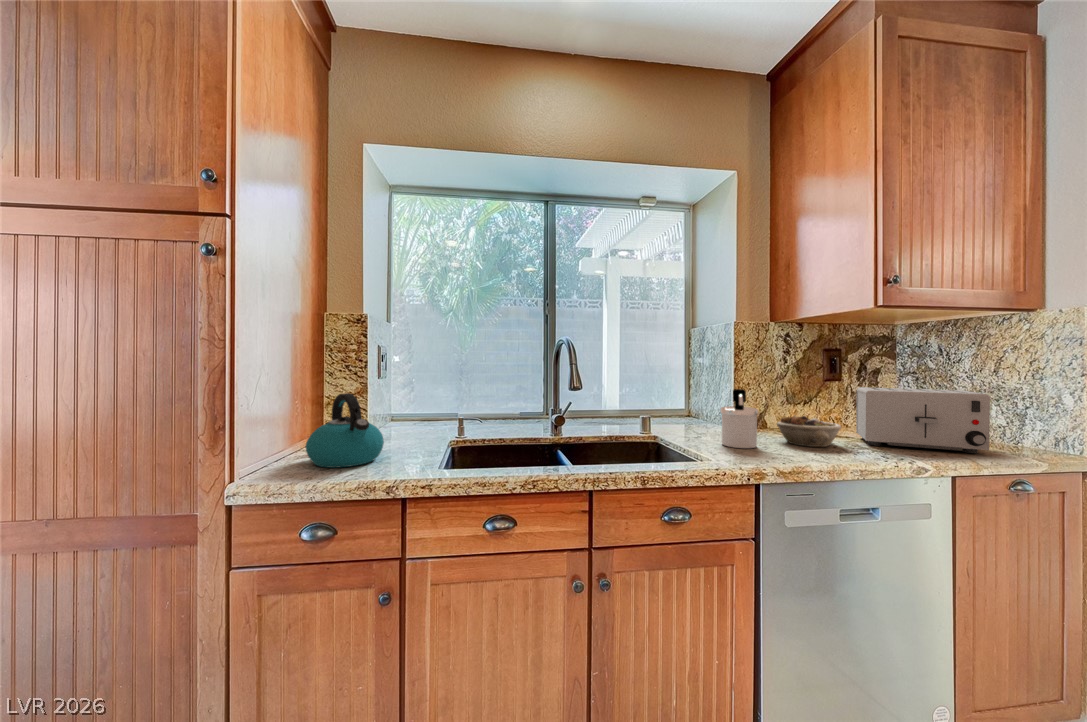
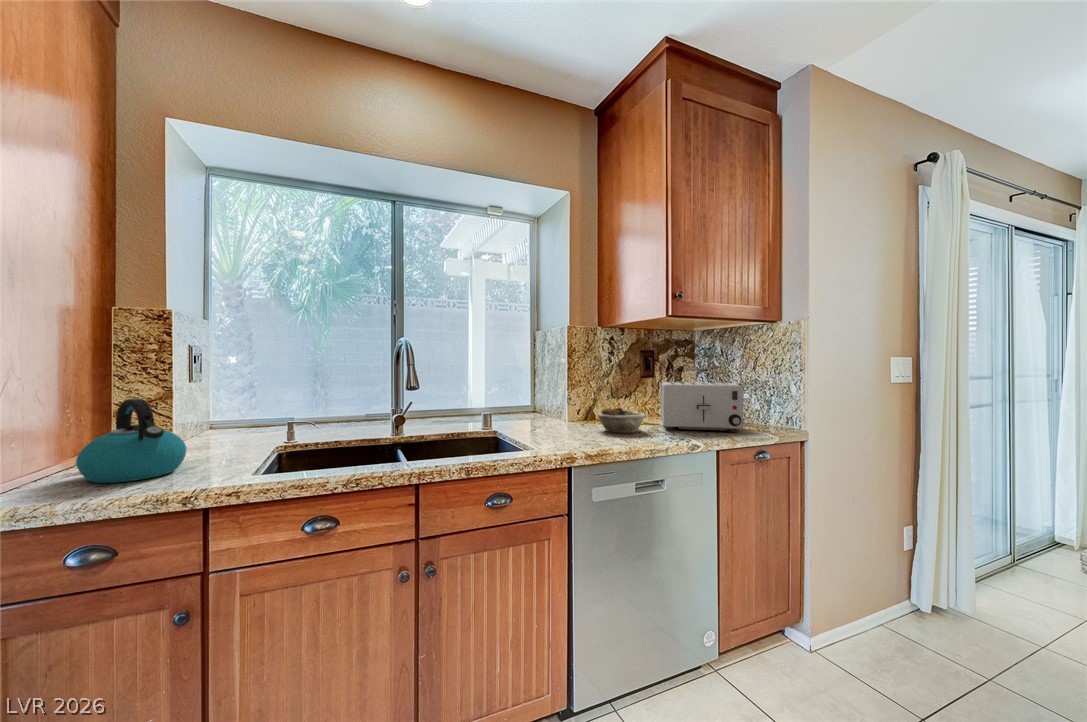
soap dispenser: present [721,389,758,448] -> none [550,386,580,438]

